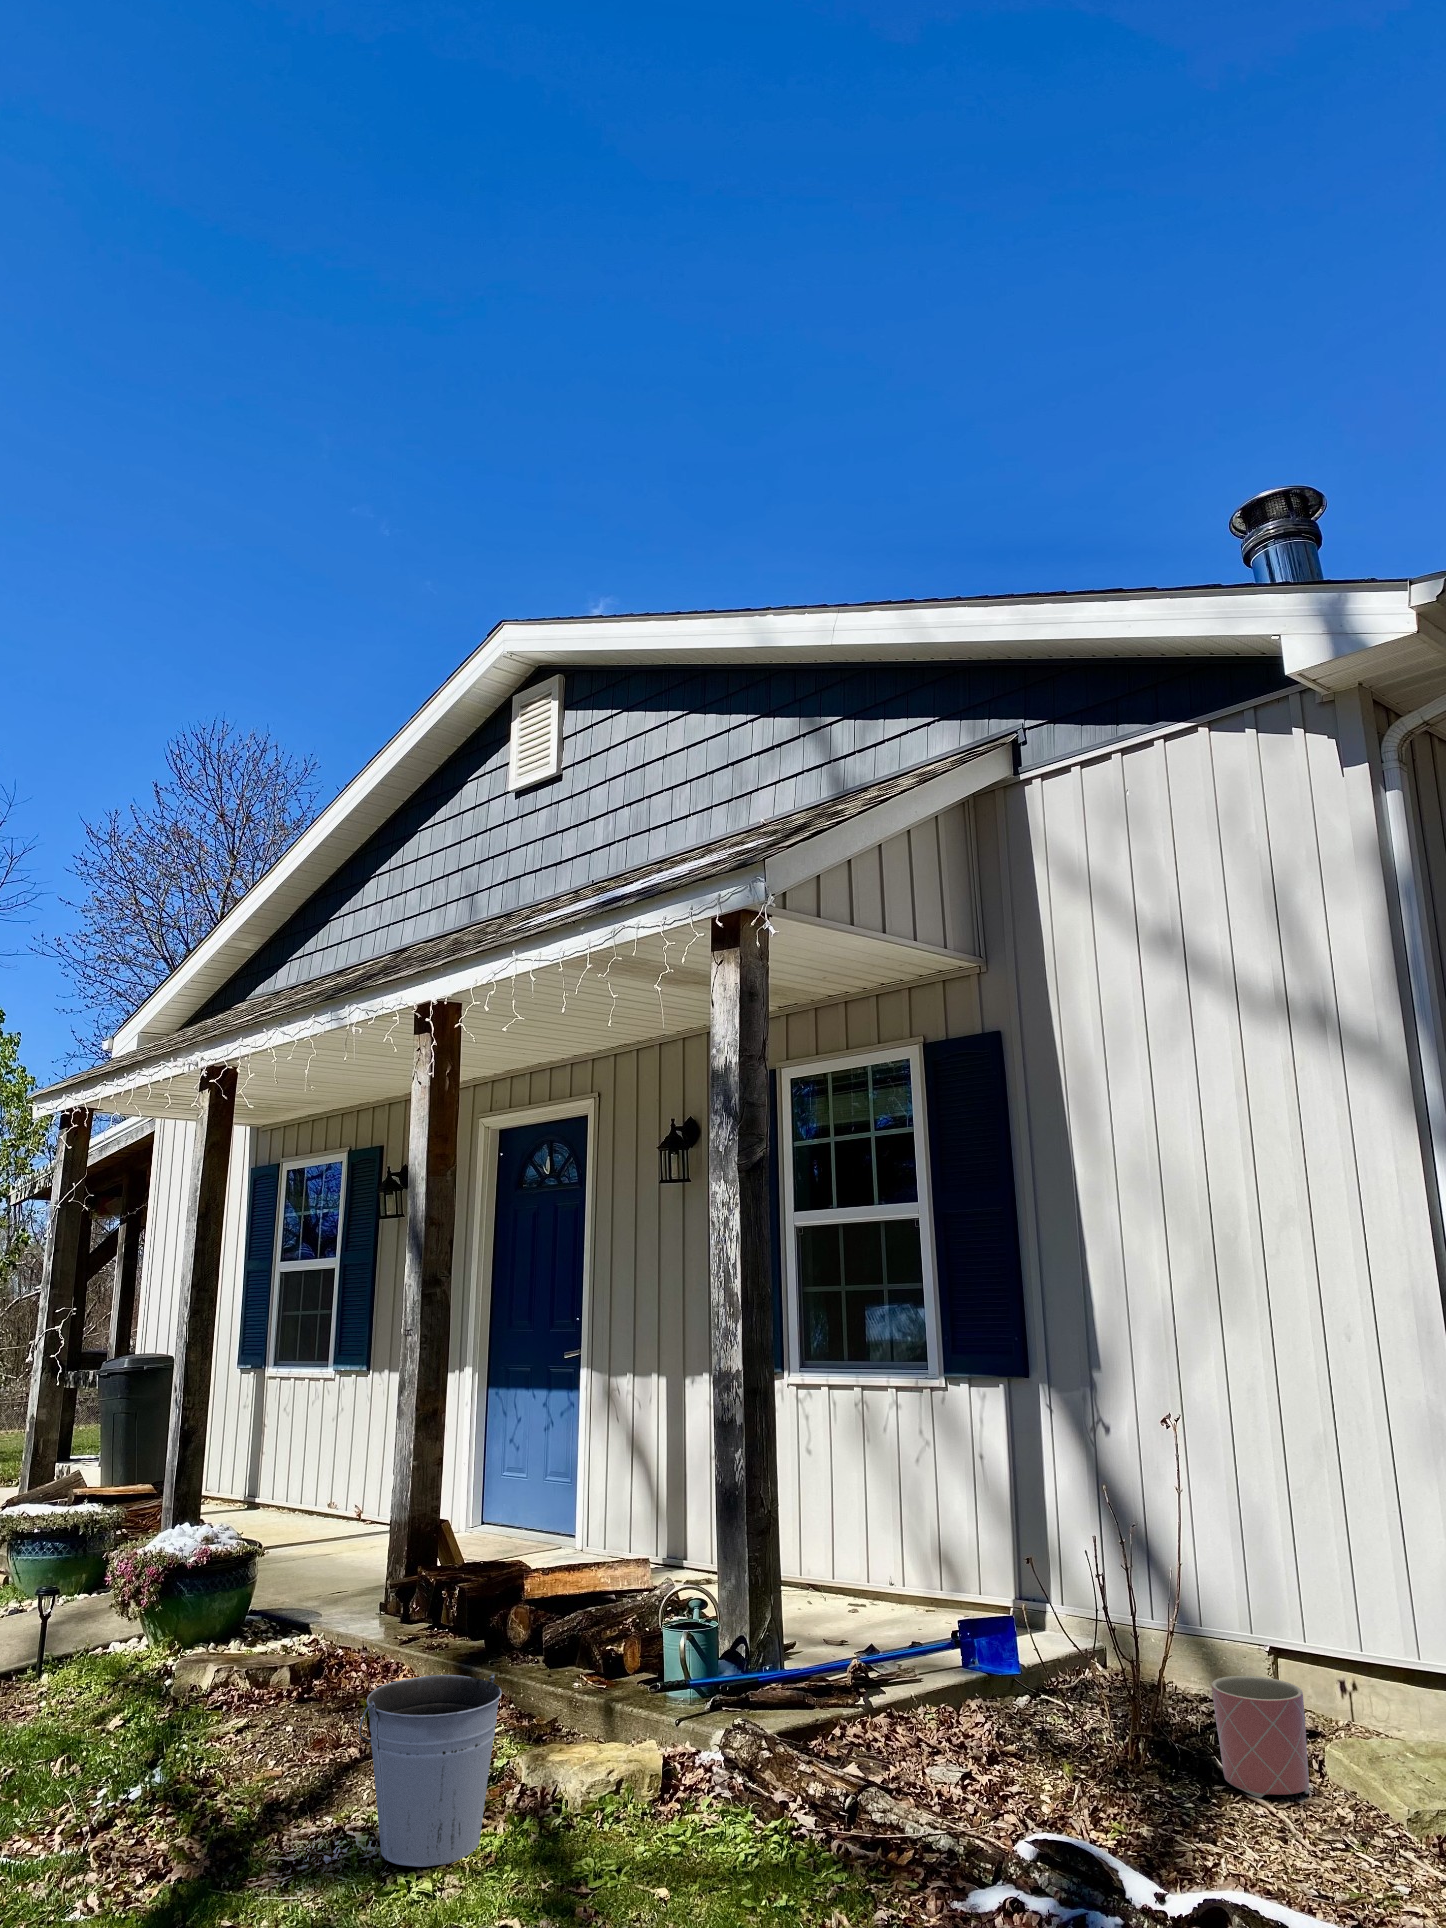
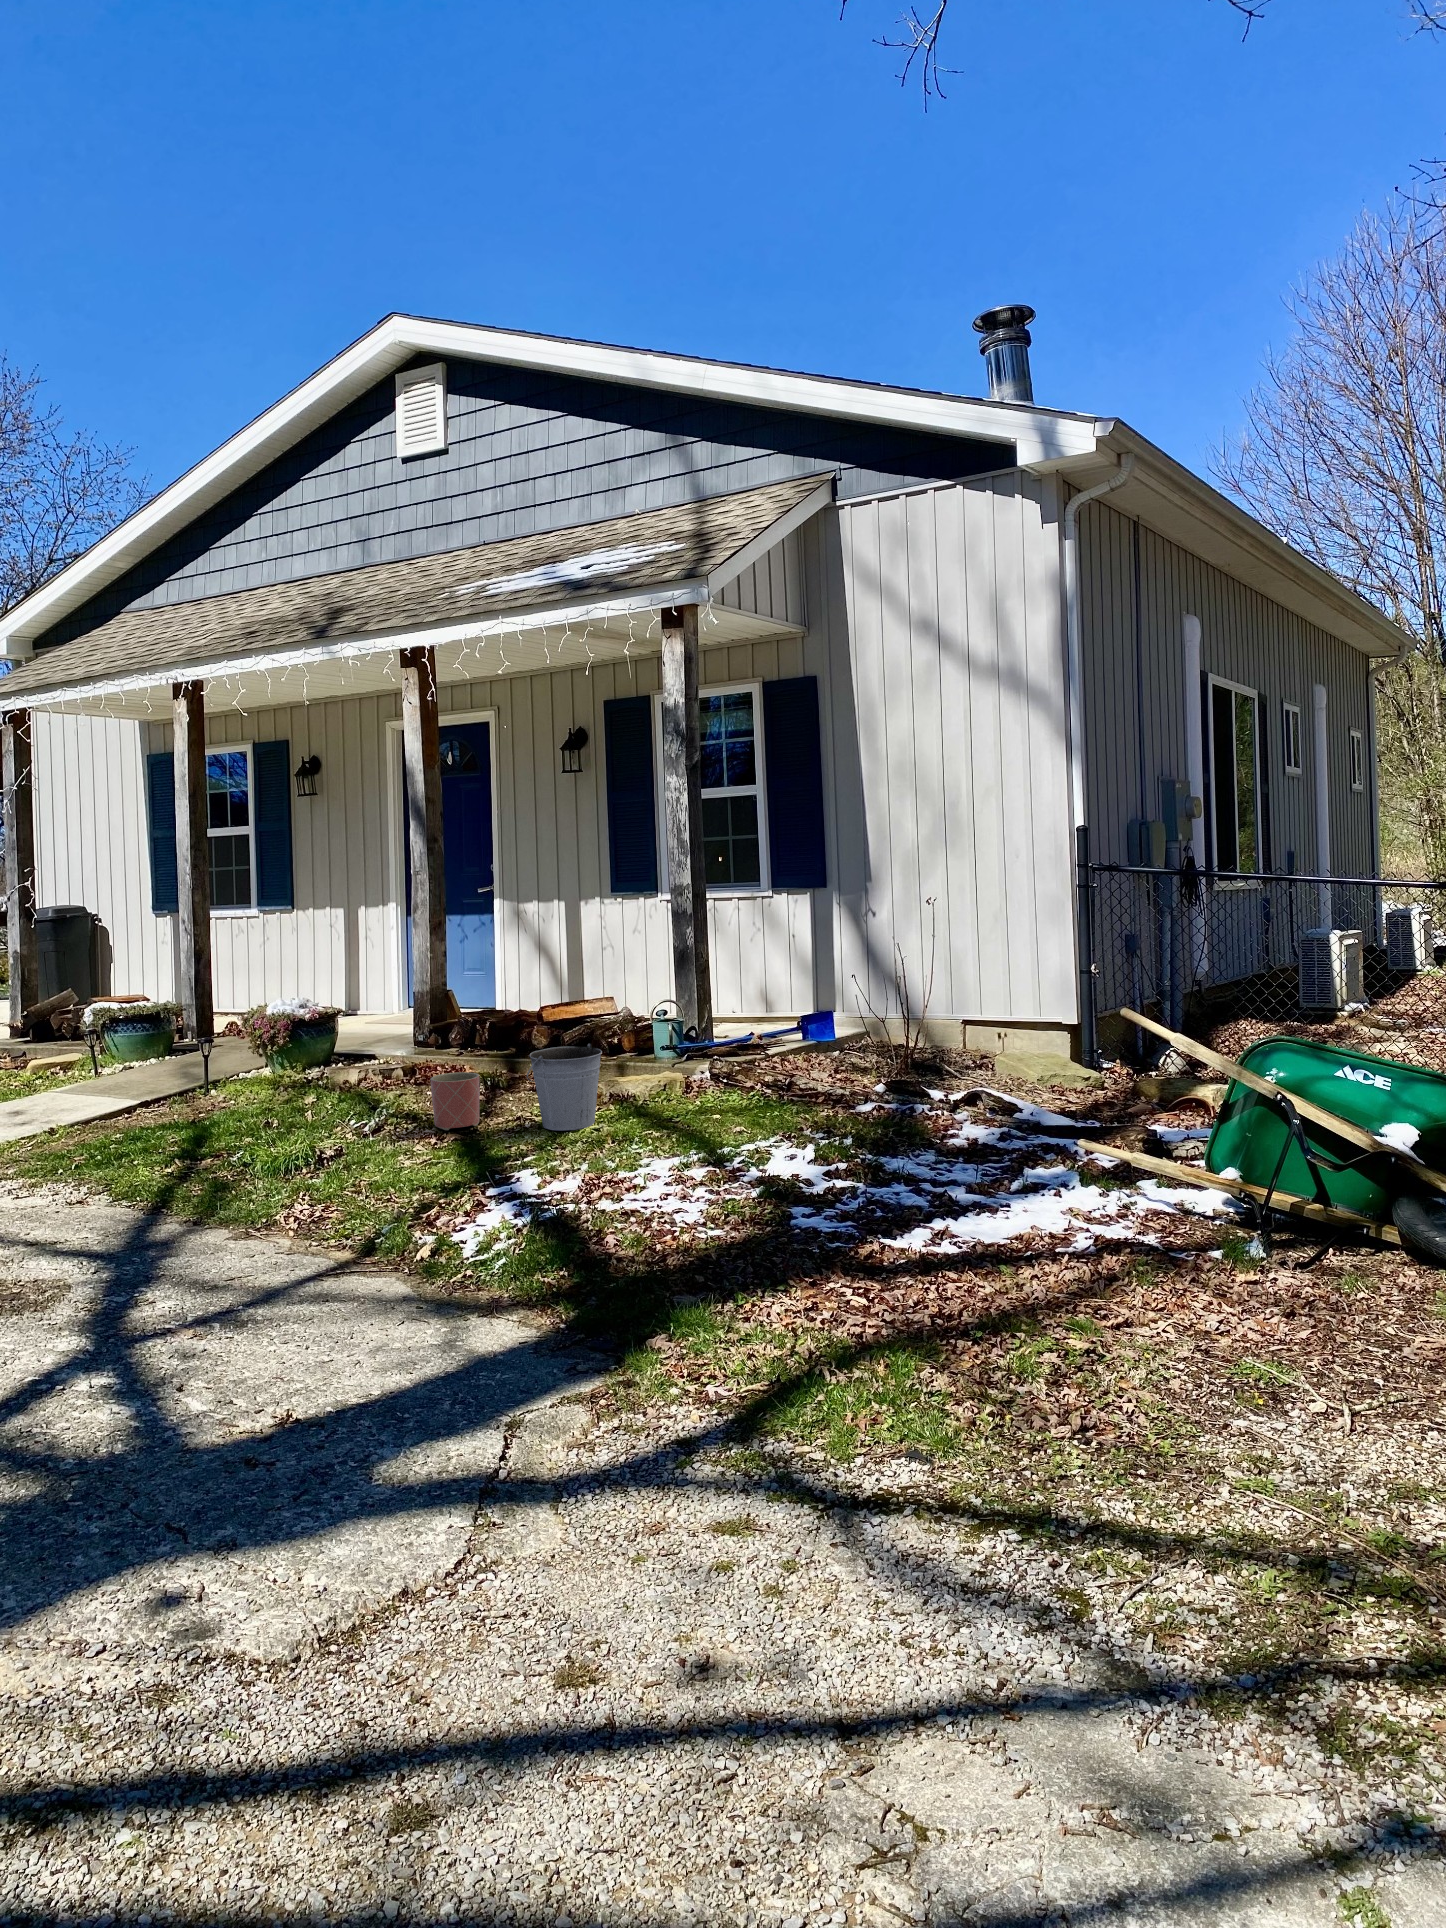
planter: present [1212,1676,1309,1798] -> present [430,1072,480,1130]

